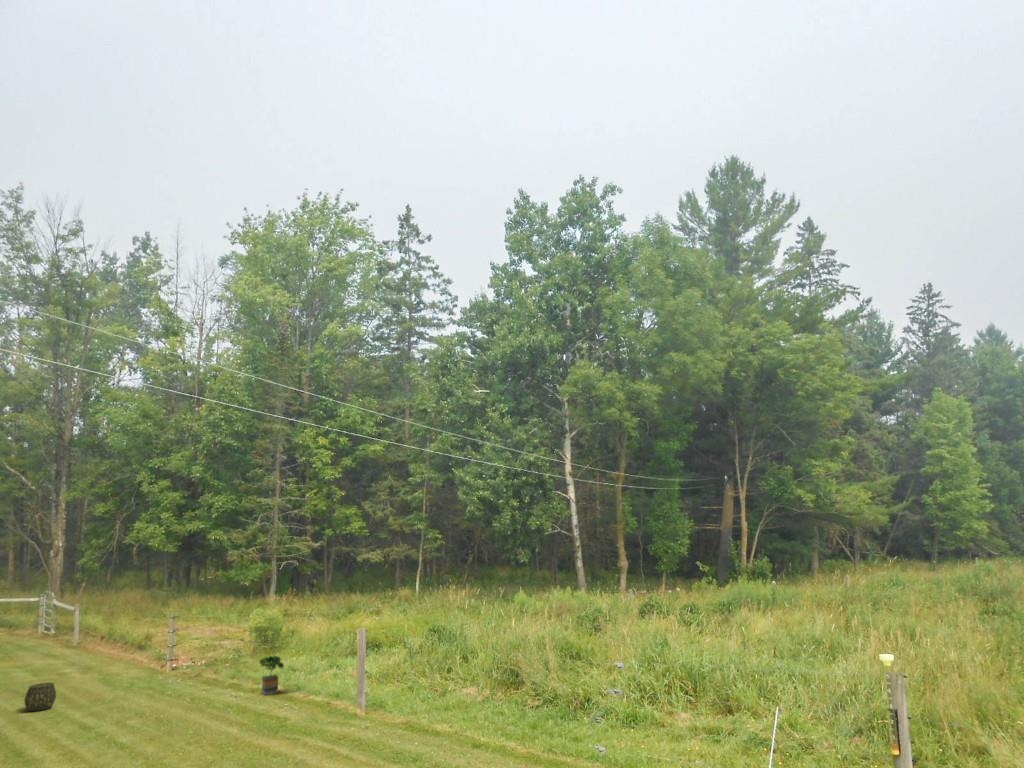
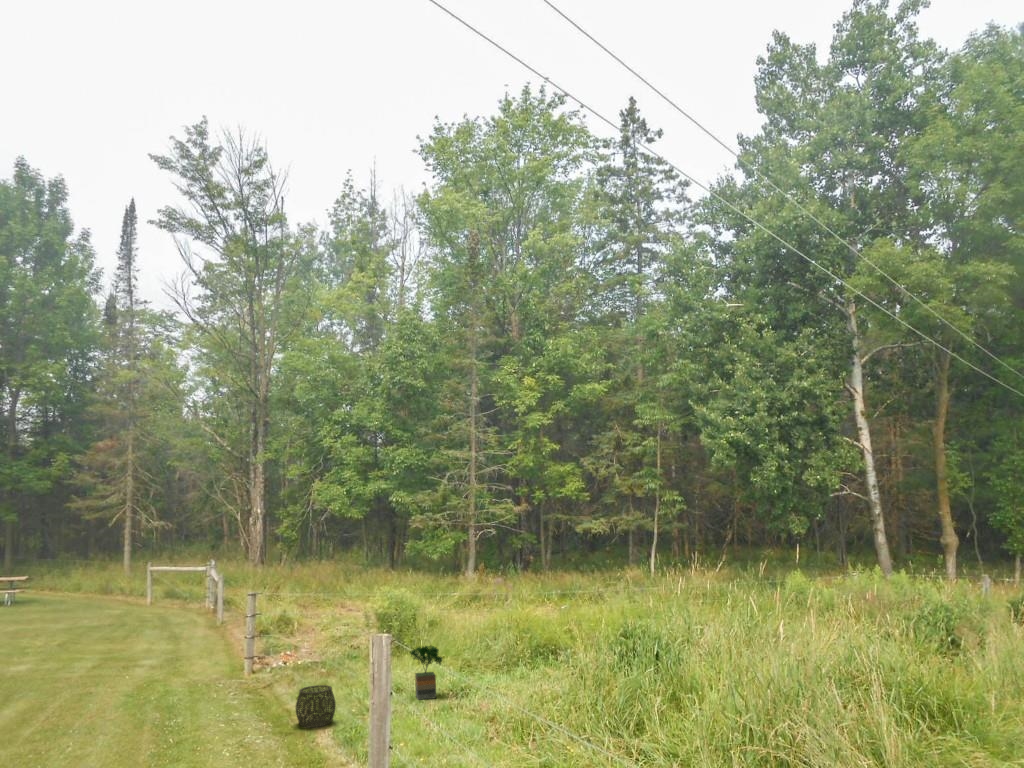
woven basket: present [25,683,56,711] -> present [296,685,336,727]

